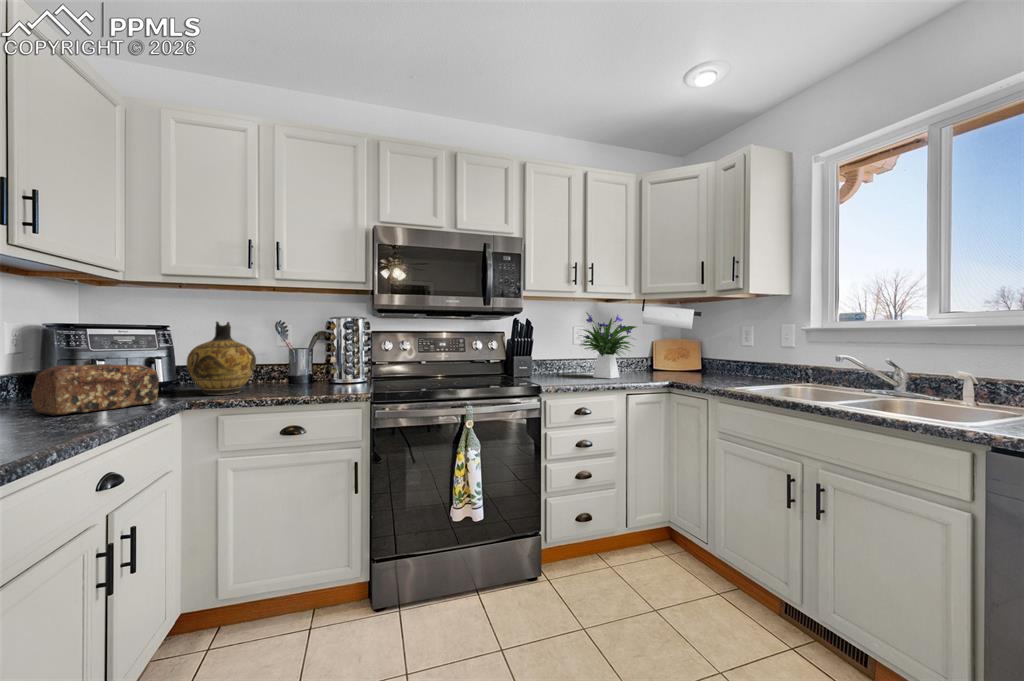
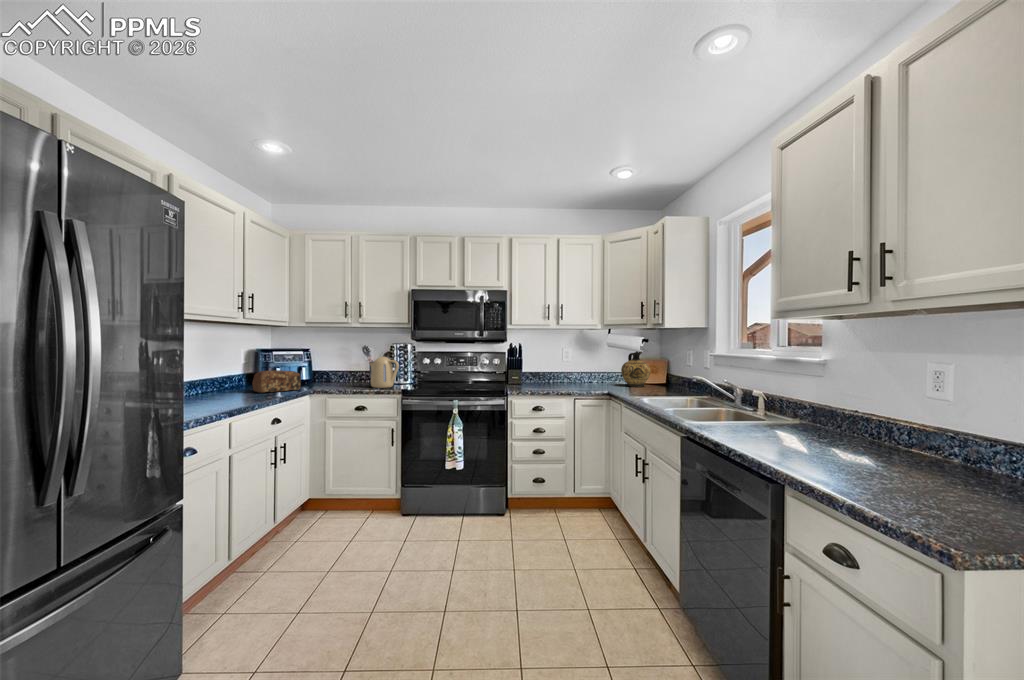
flower arrangement: present [580,312,636,379] -> none [548,338,596,387]
ceramic jug: present [187,322,256,395] -> present [621,351,651,387]
kettle: none [299,336,356,391] -> present [370,357,399,388]

